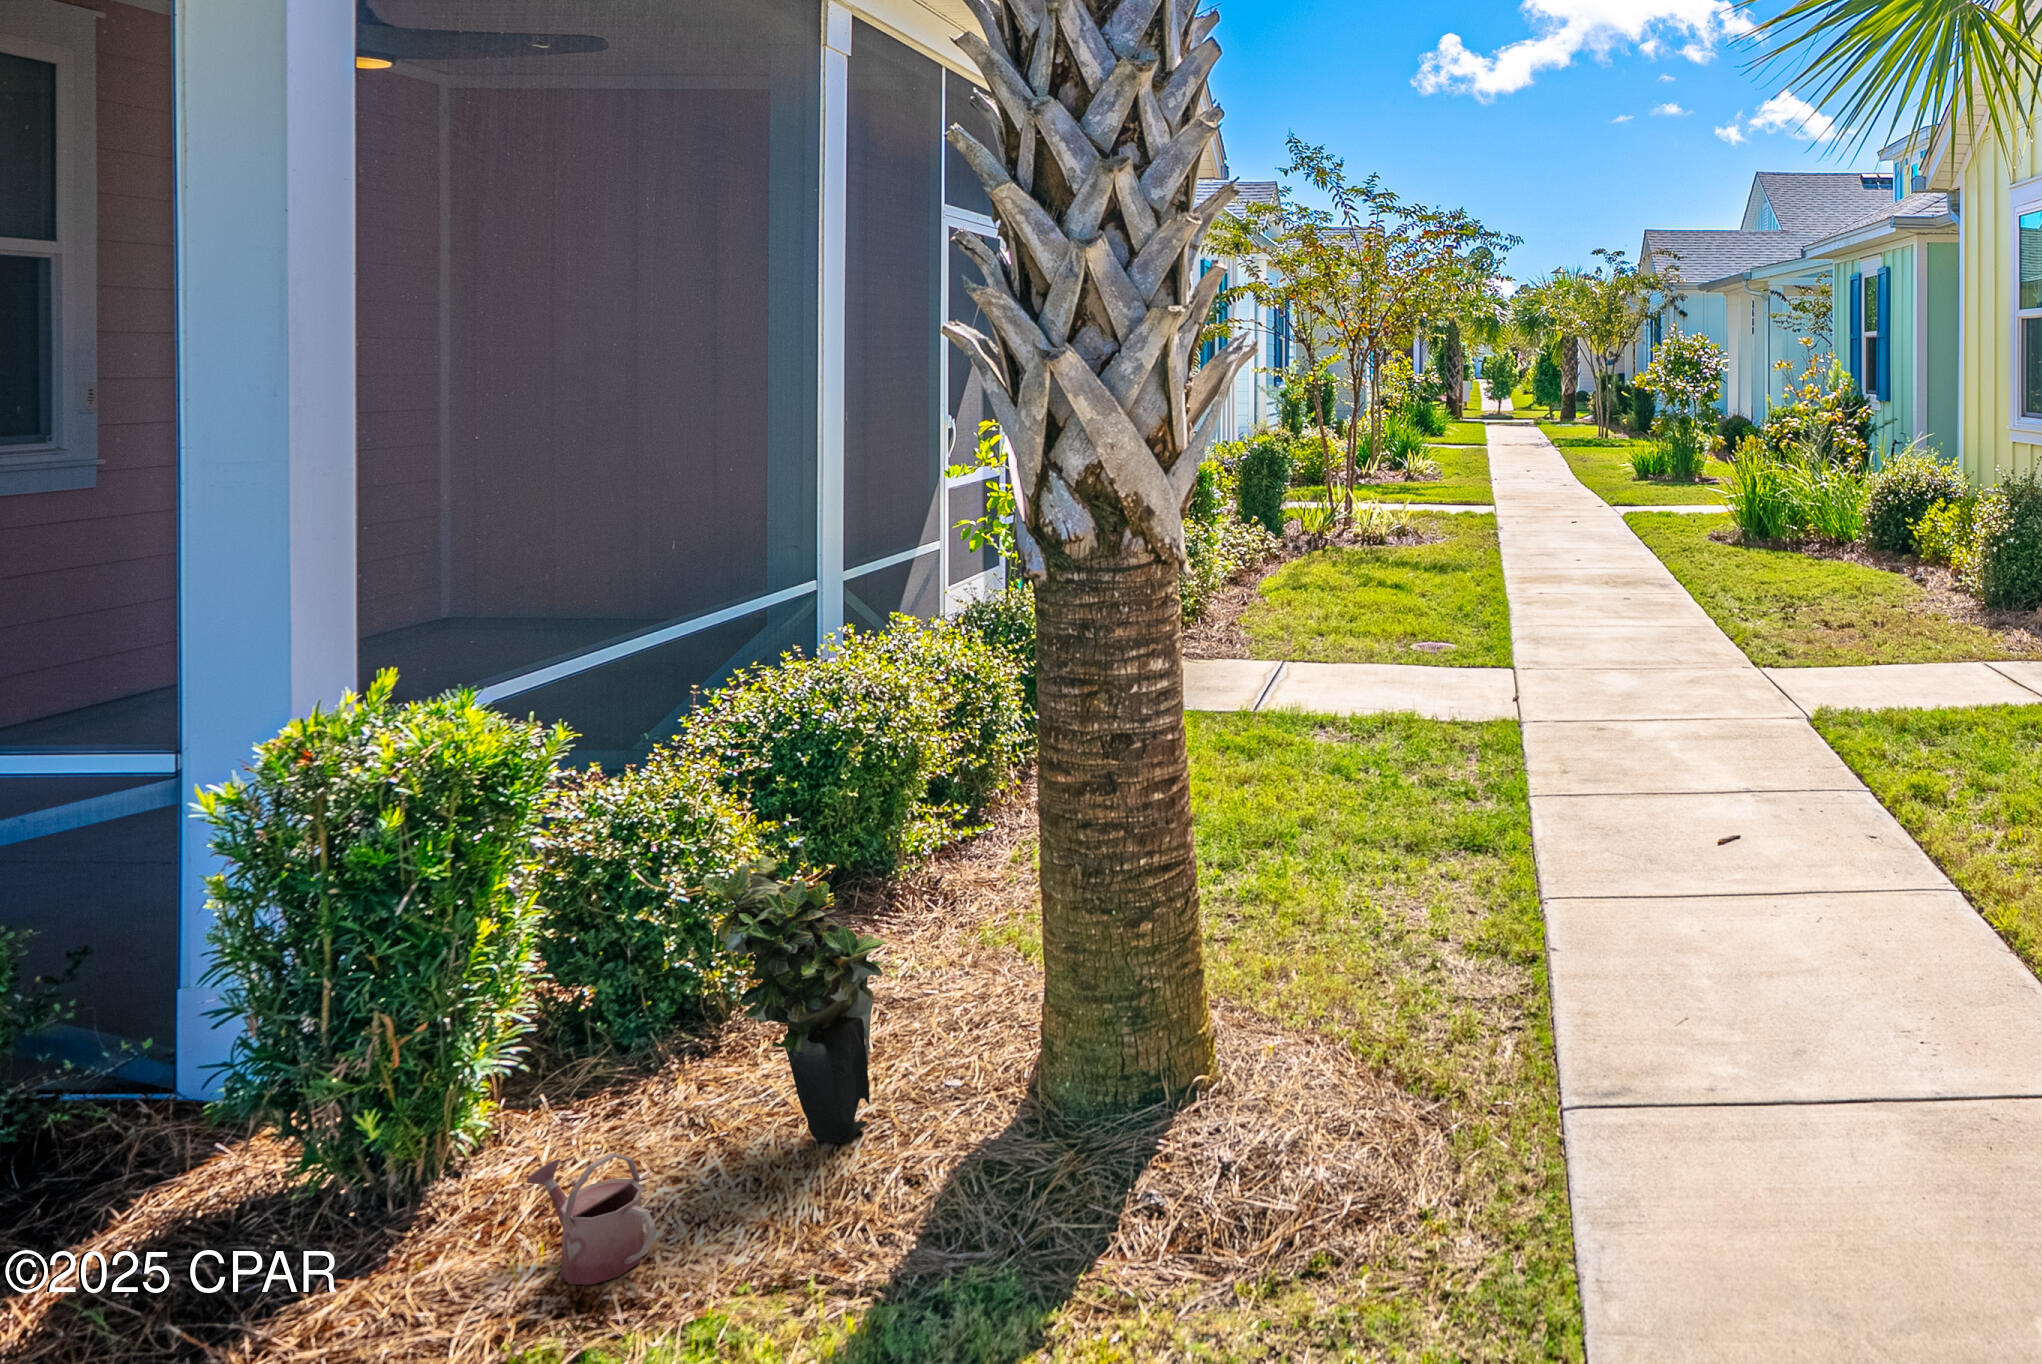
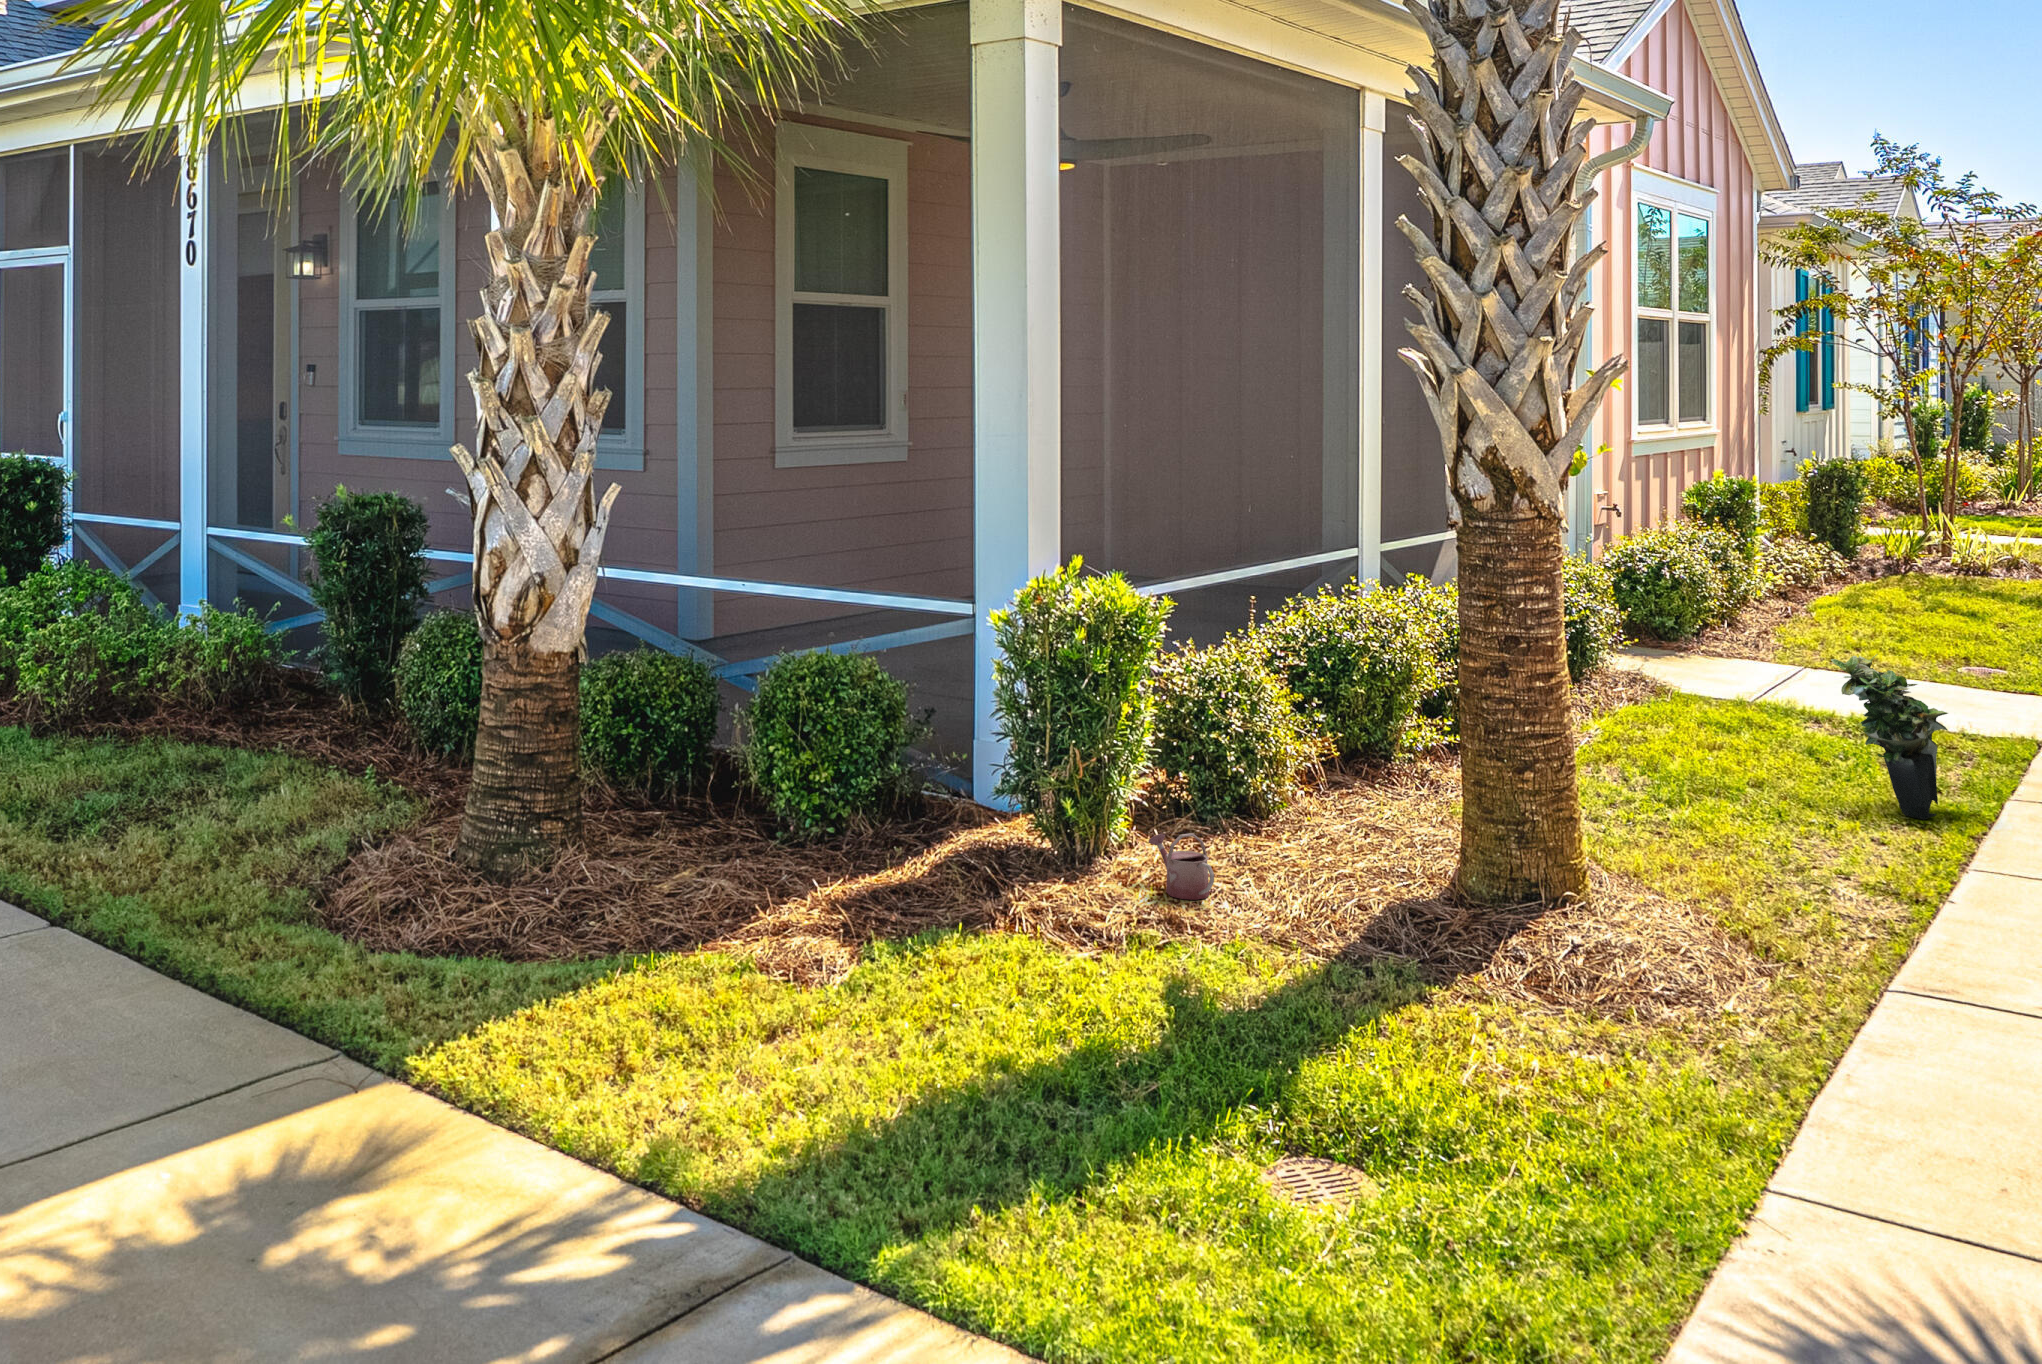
potted plant: present [703,851,886,1143] -> present [1831,654,1948,820]

